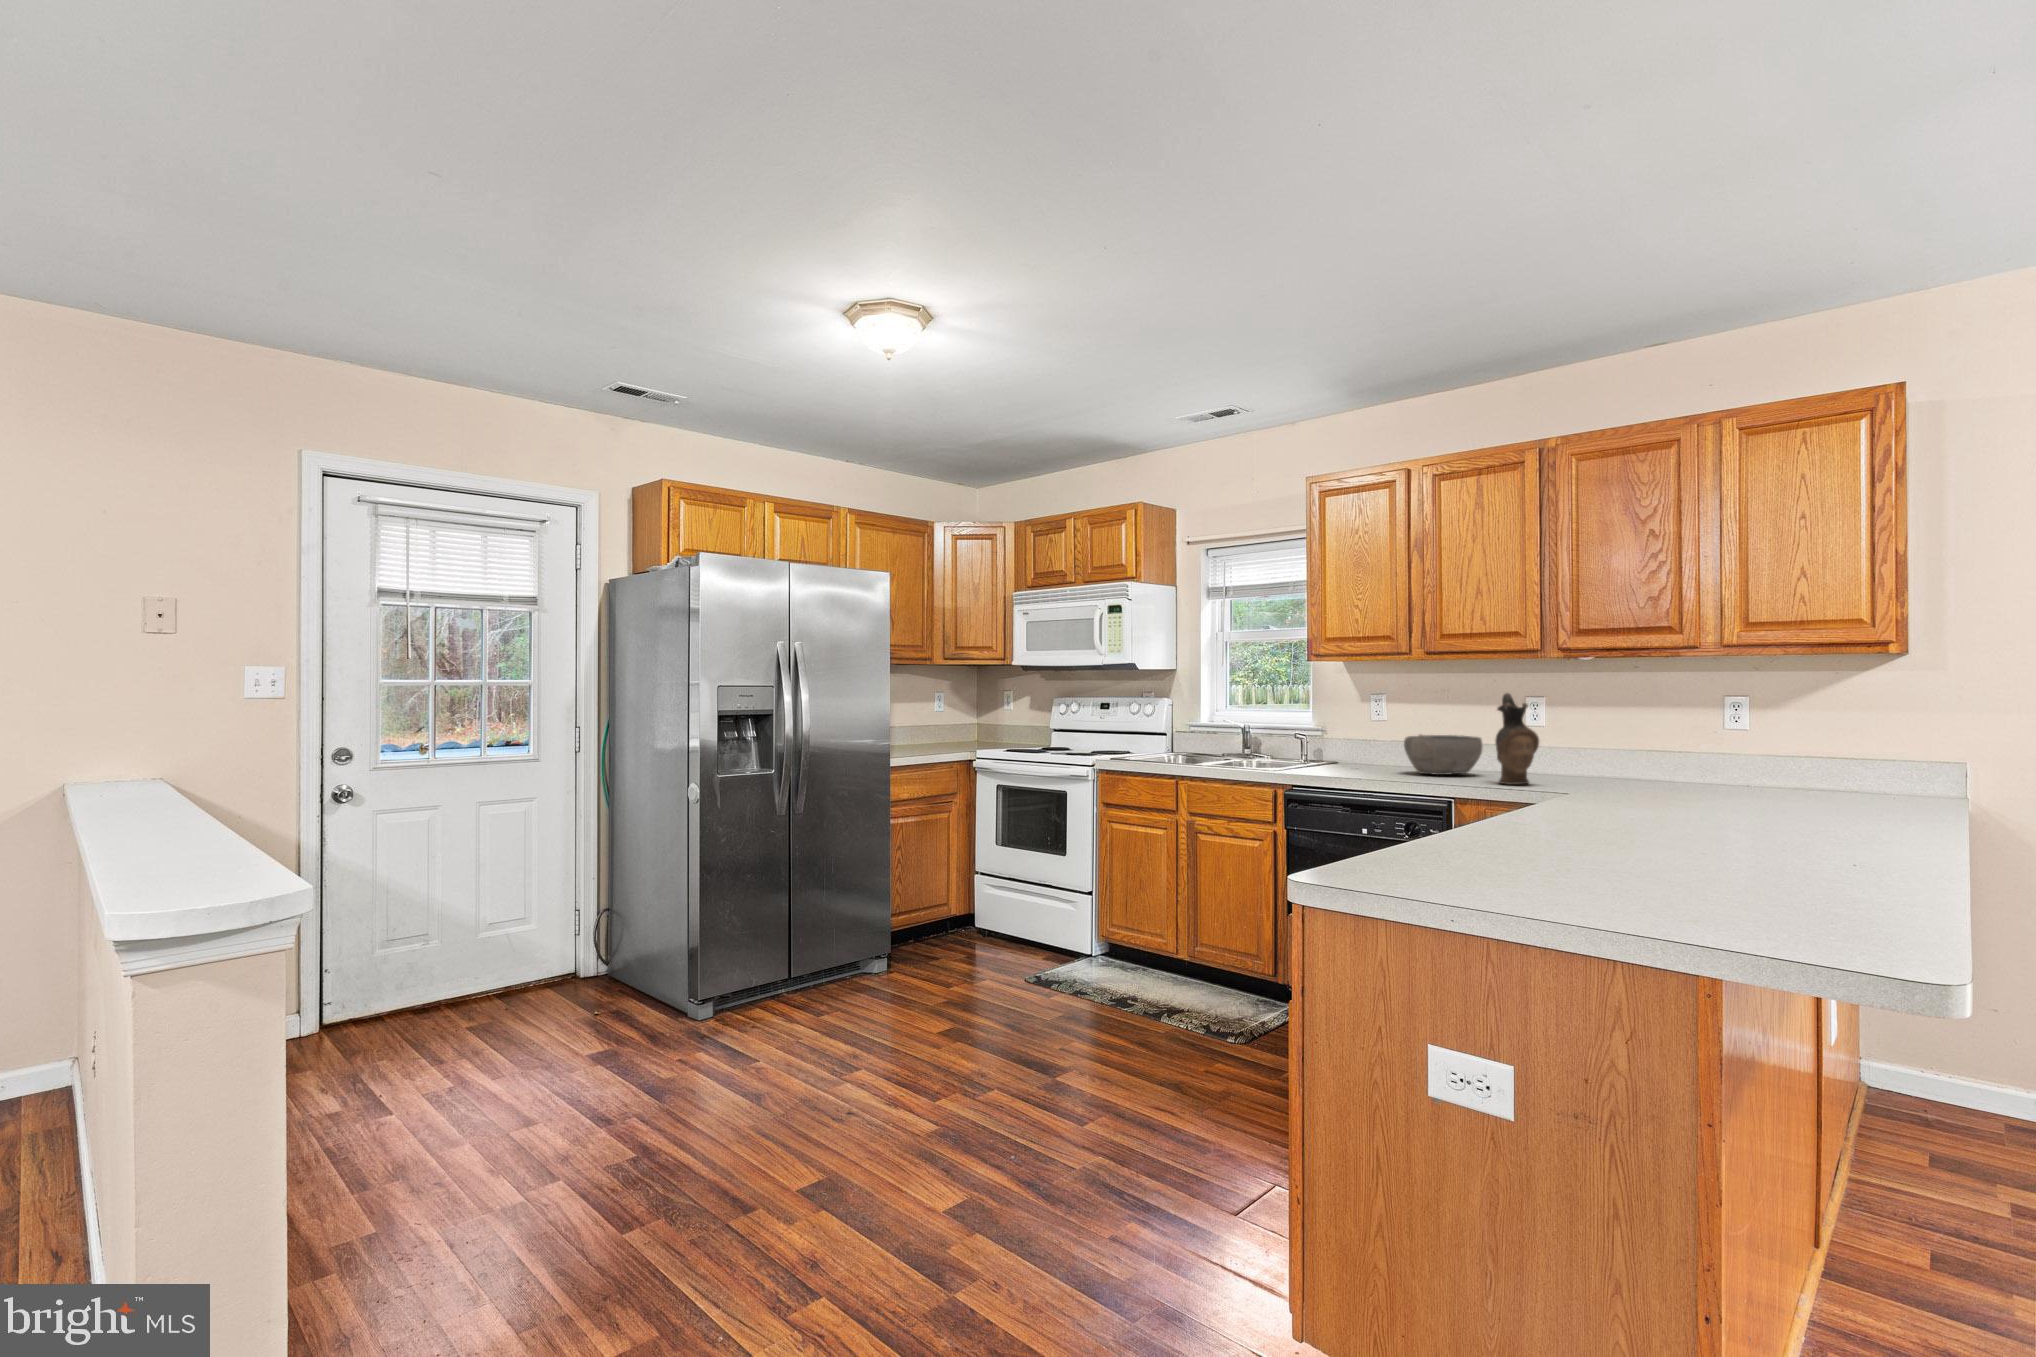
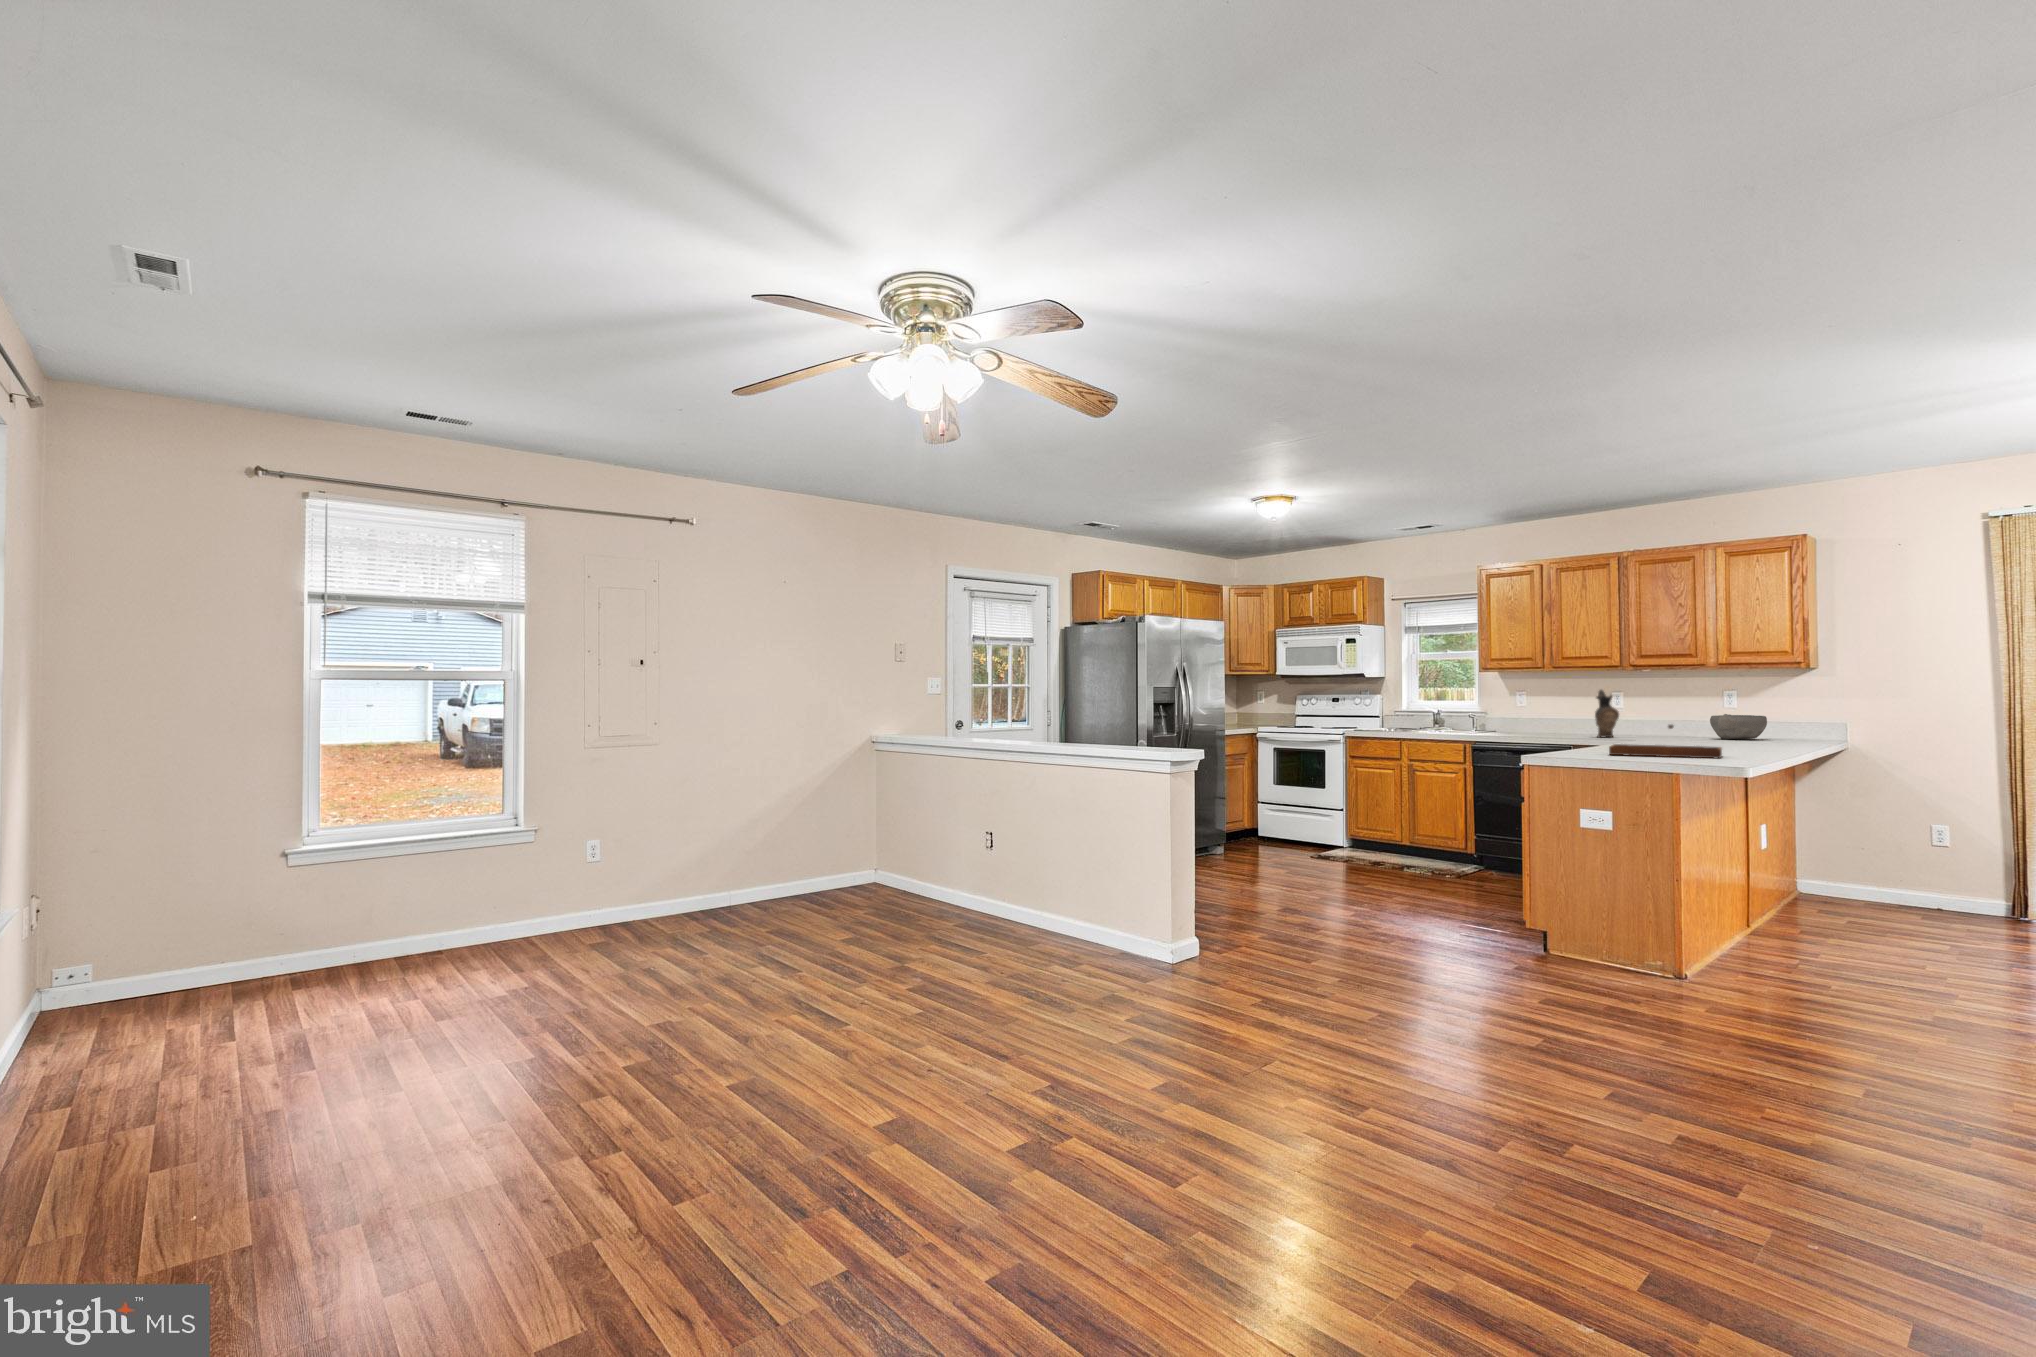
bowl: present [1404,734,1482,775] -> present [1710,714,1767,739]
tray: none [1512,804,1858,931] -> present [1609,724,1722,758]

